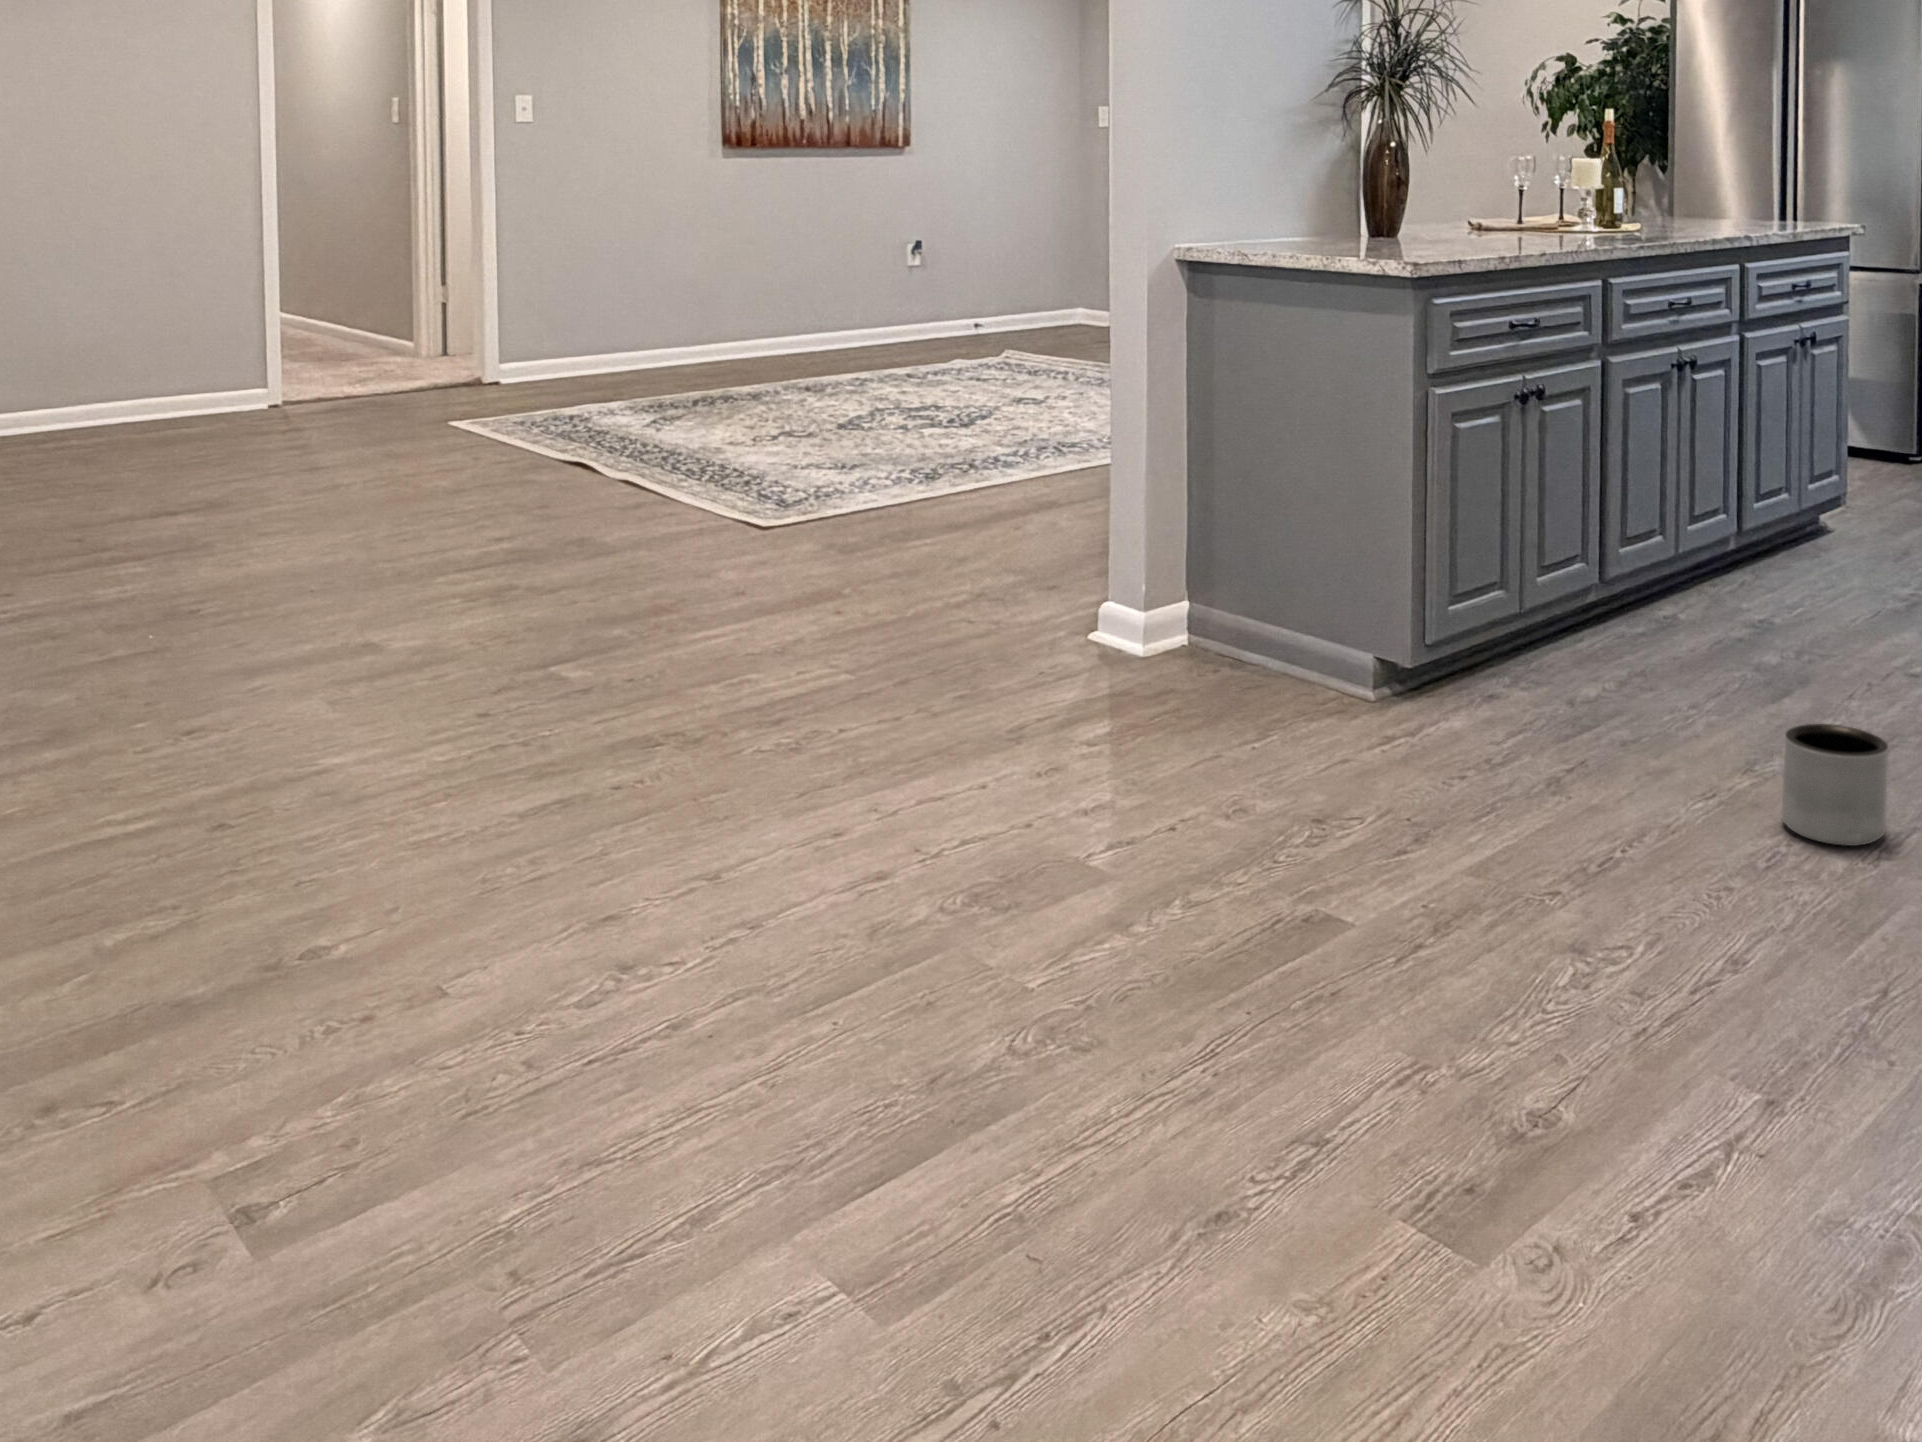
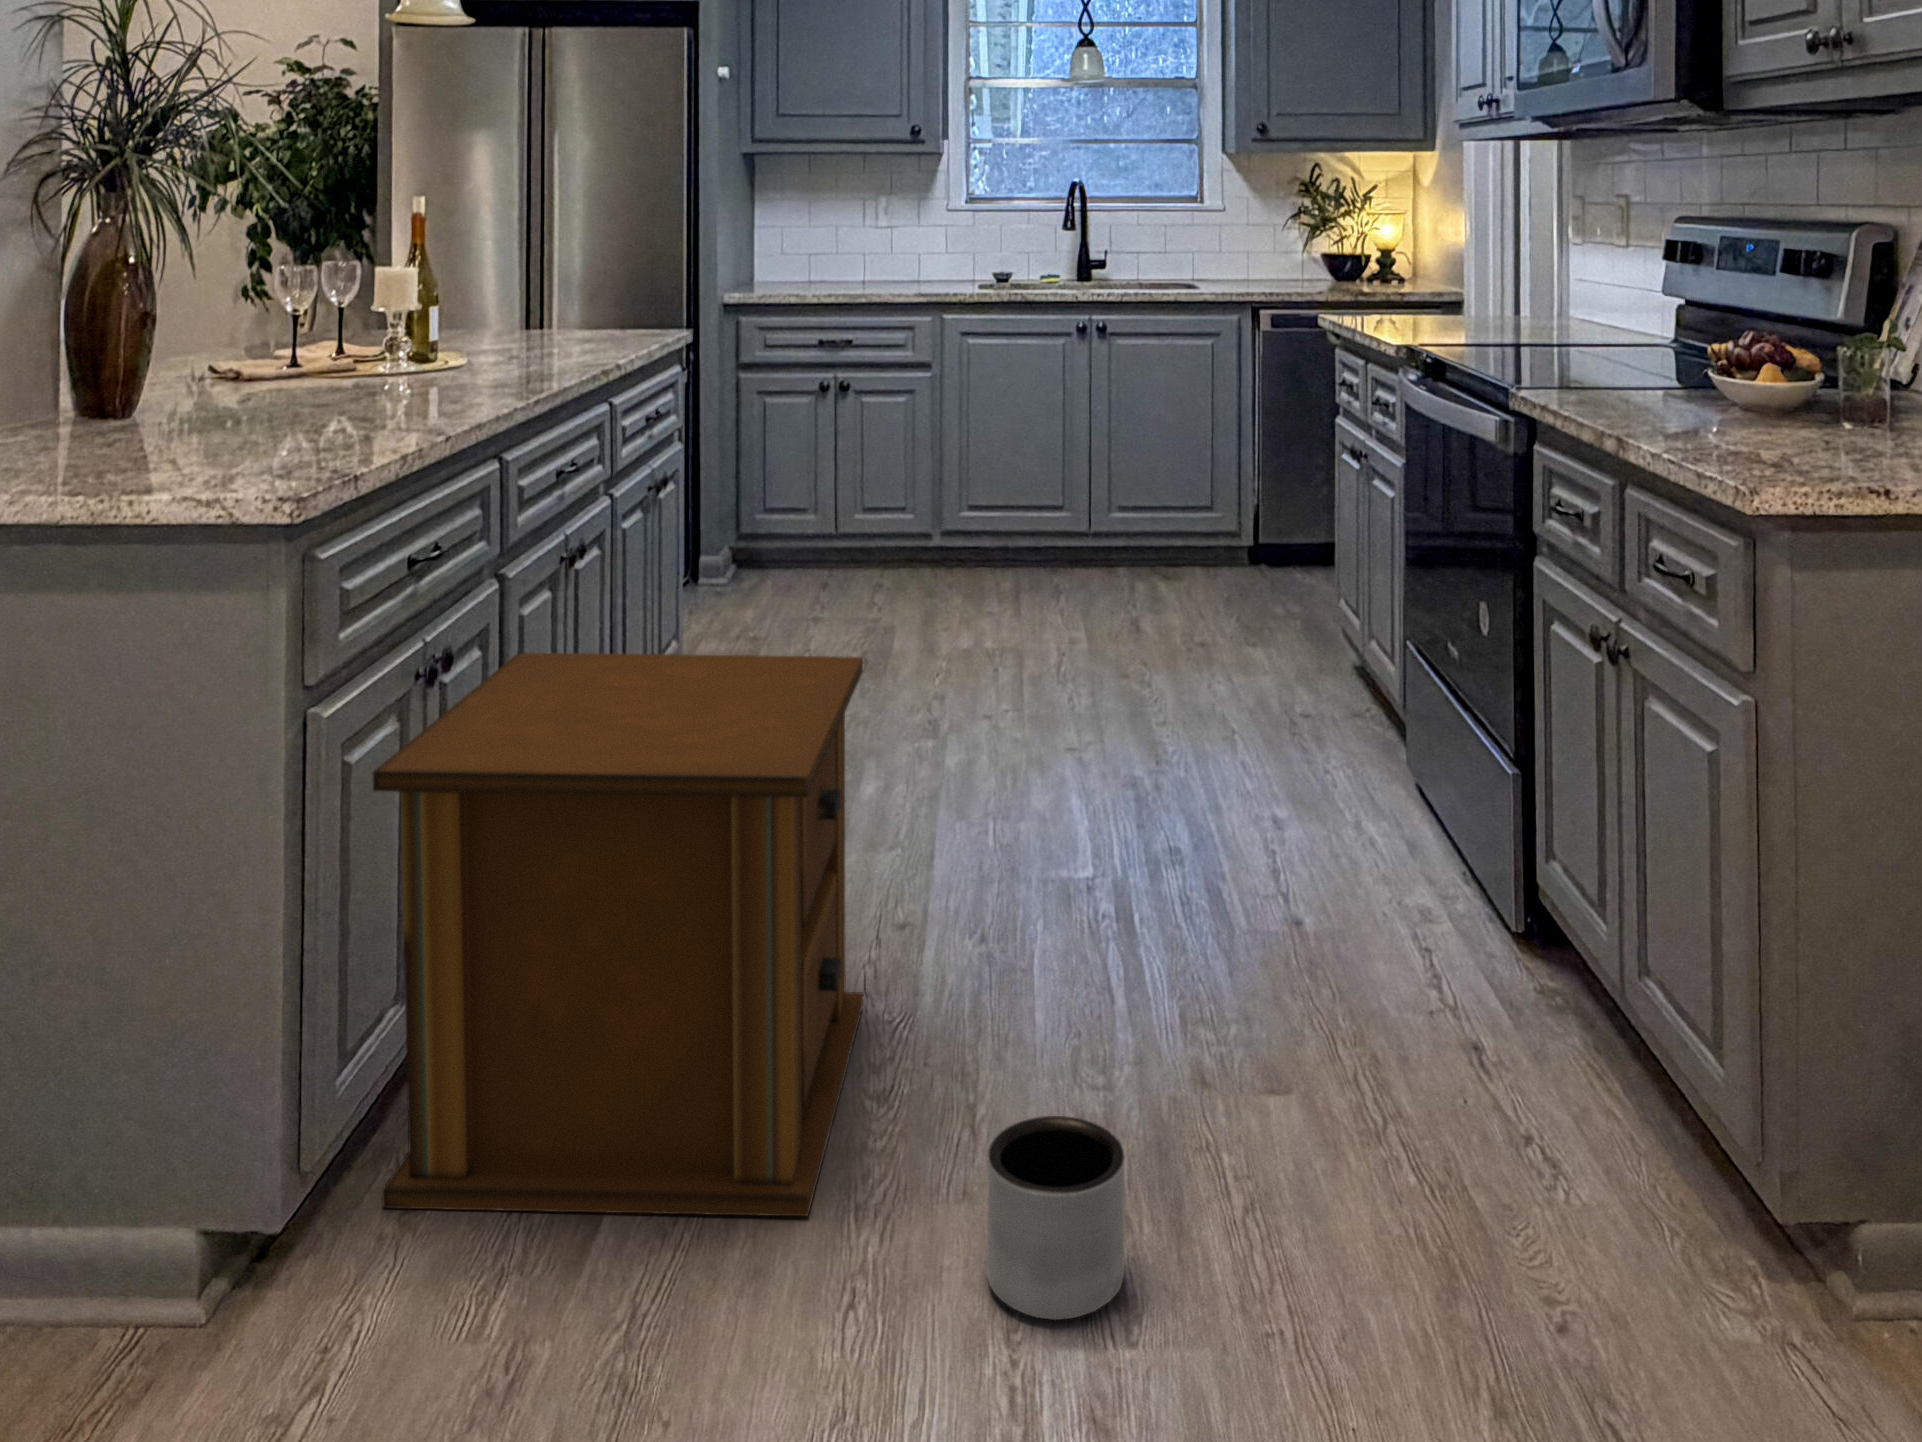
side table: none [1453,407,1829,765] -> present [373,653,863,1216]

